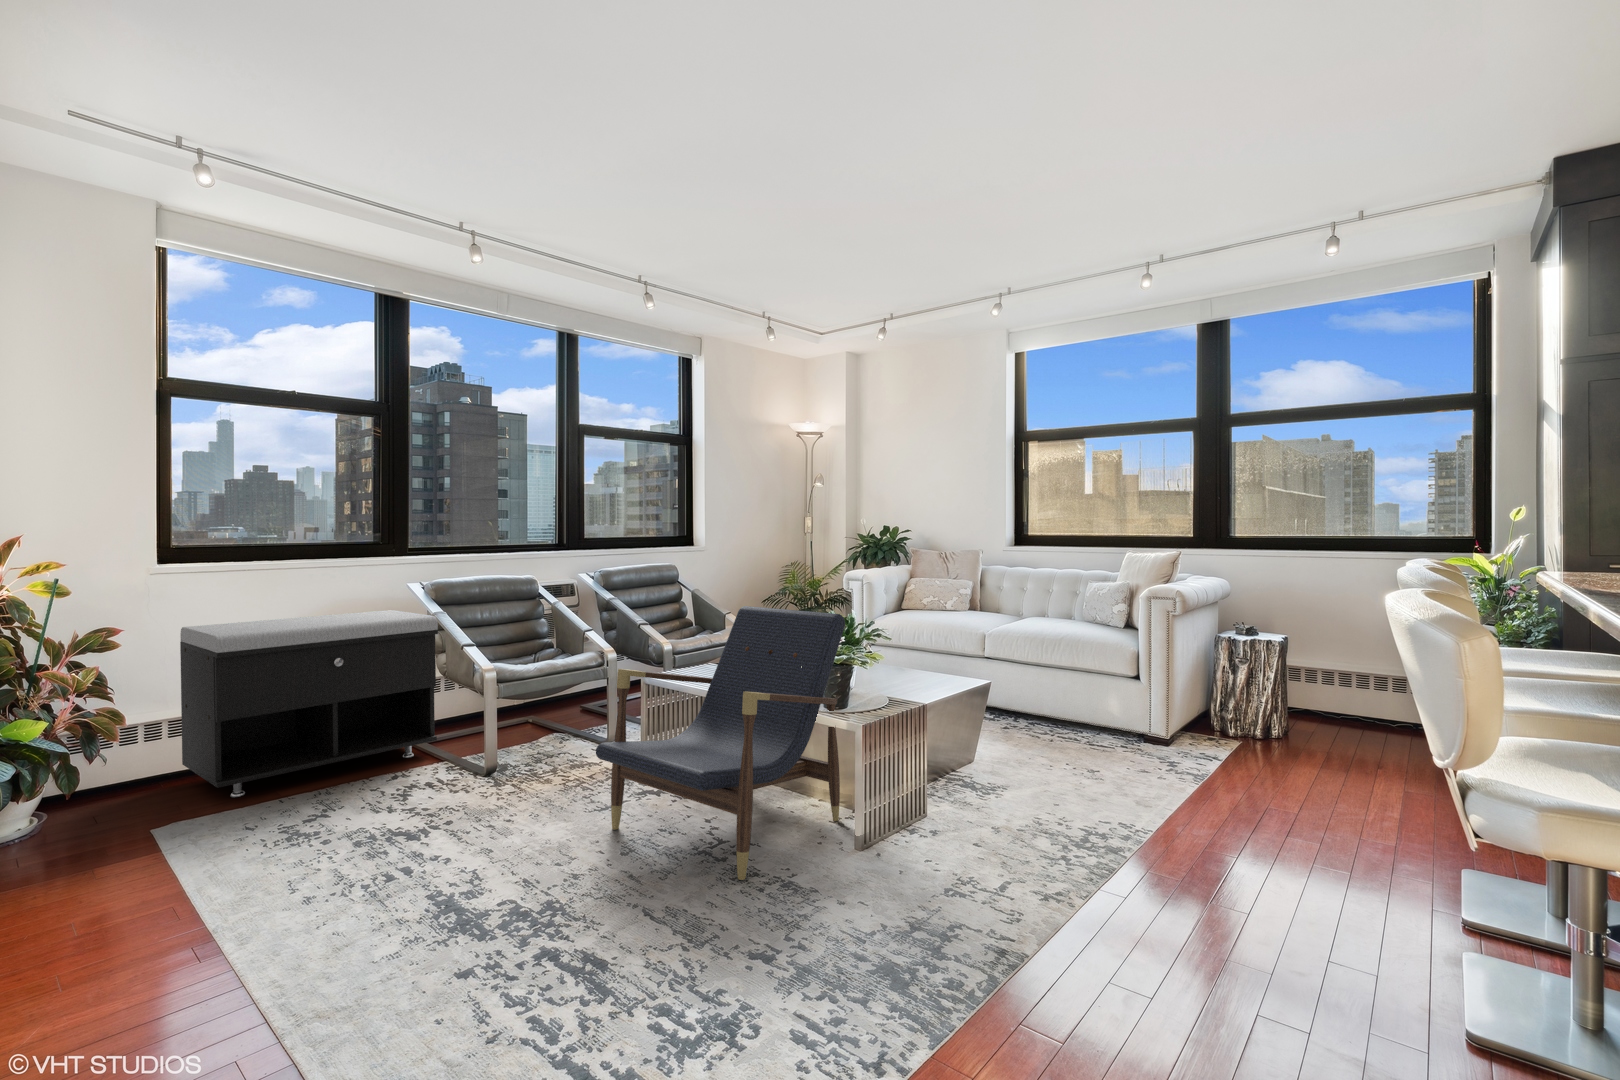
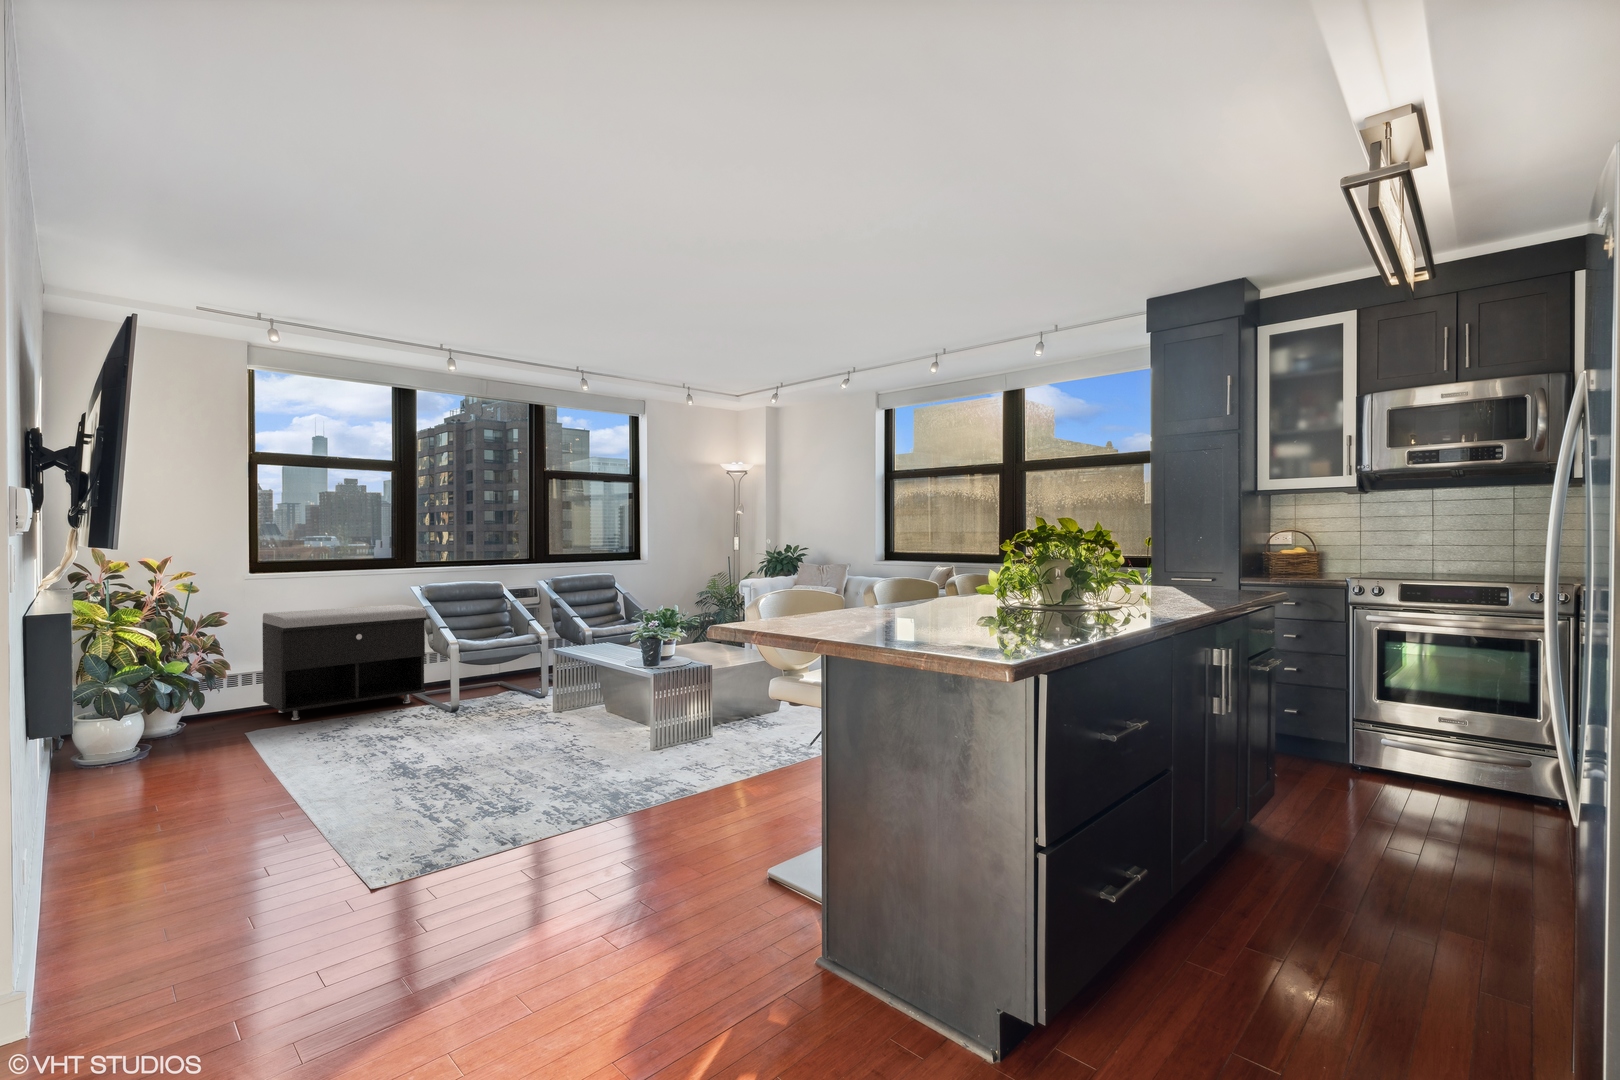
lounge chair: present [596,606,845,880] -> none [499,602,661,760]

